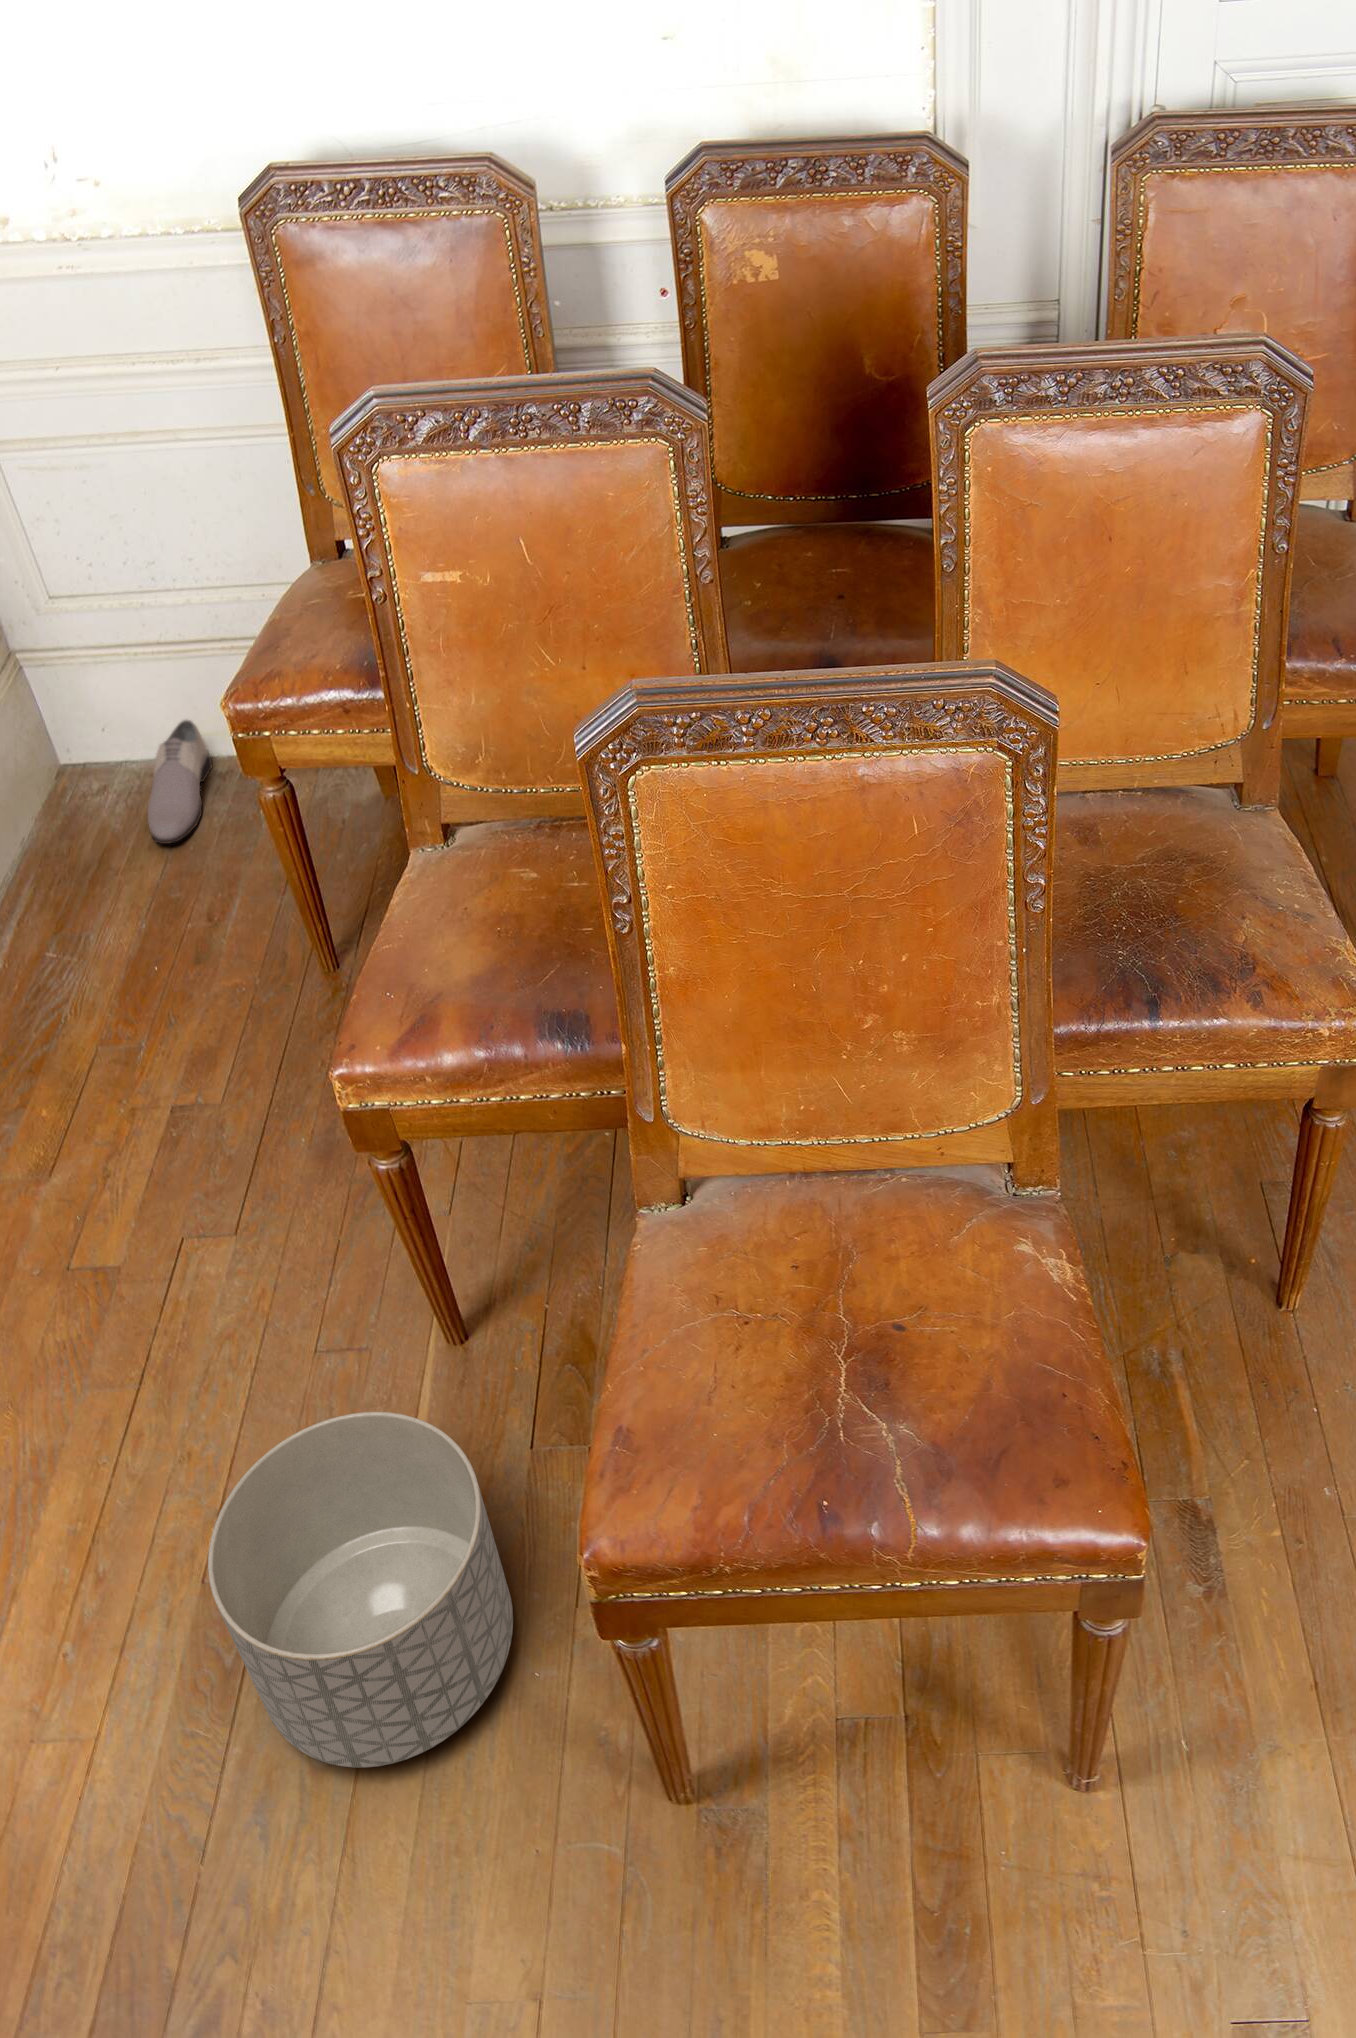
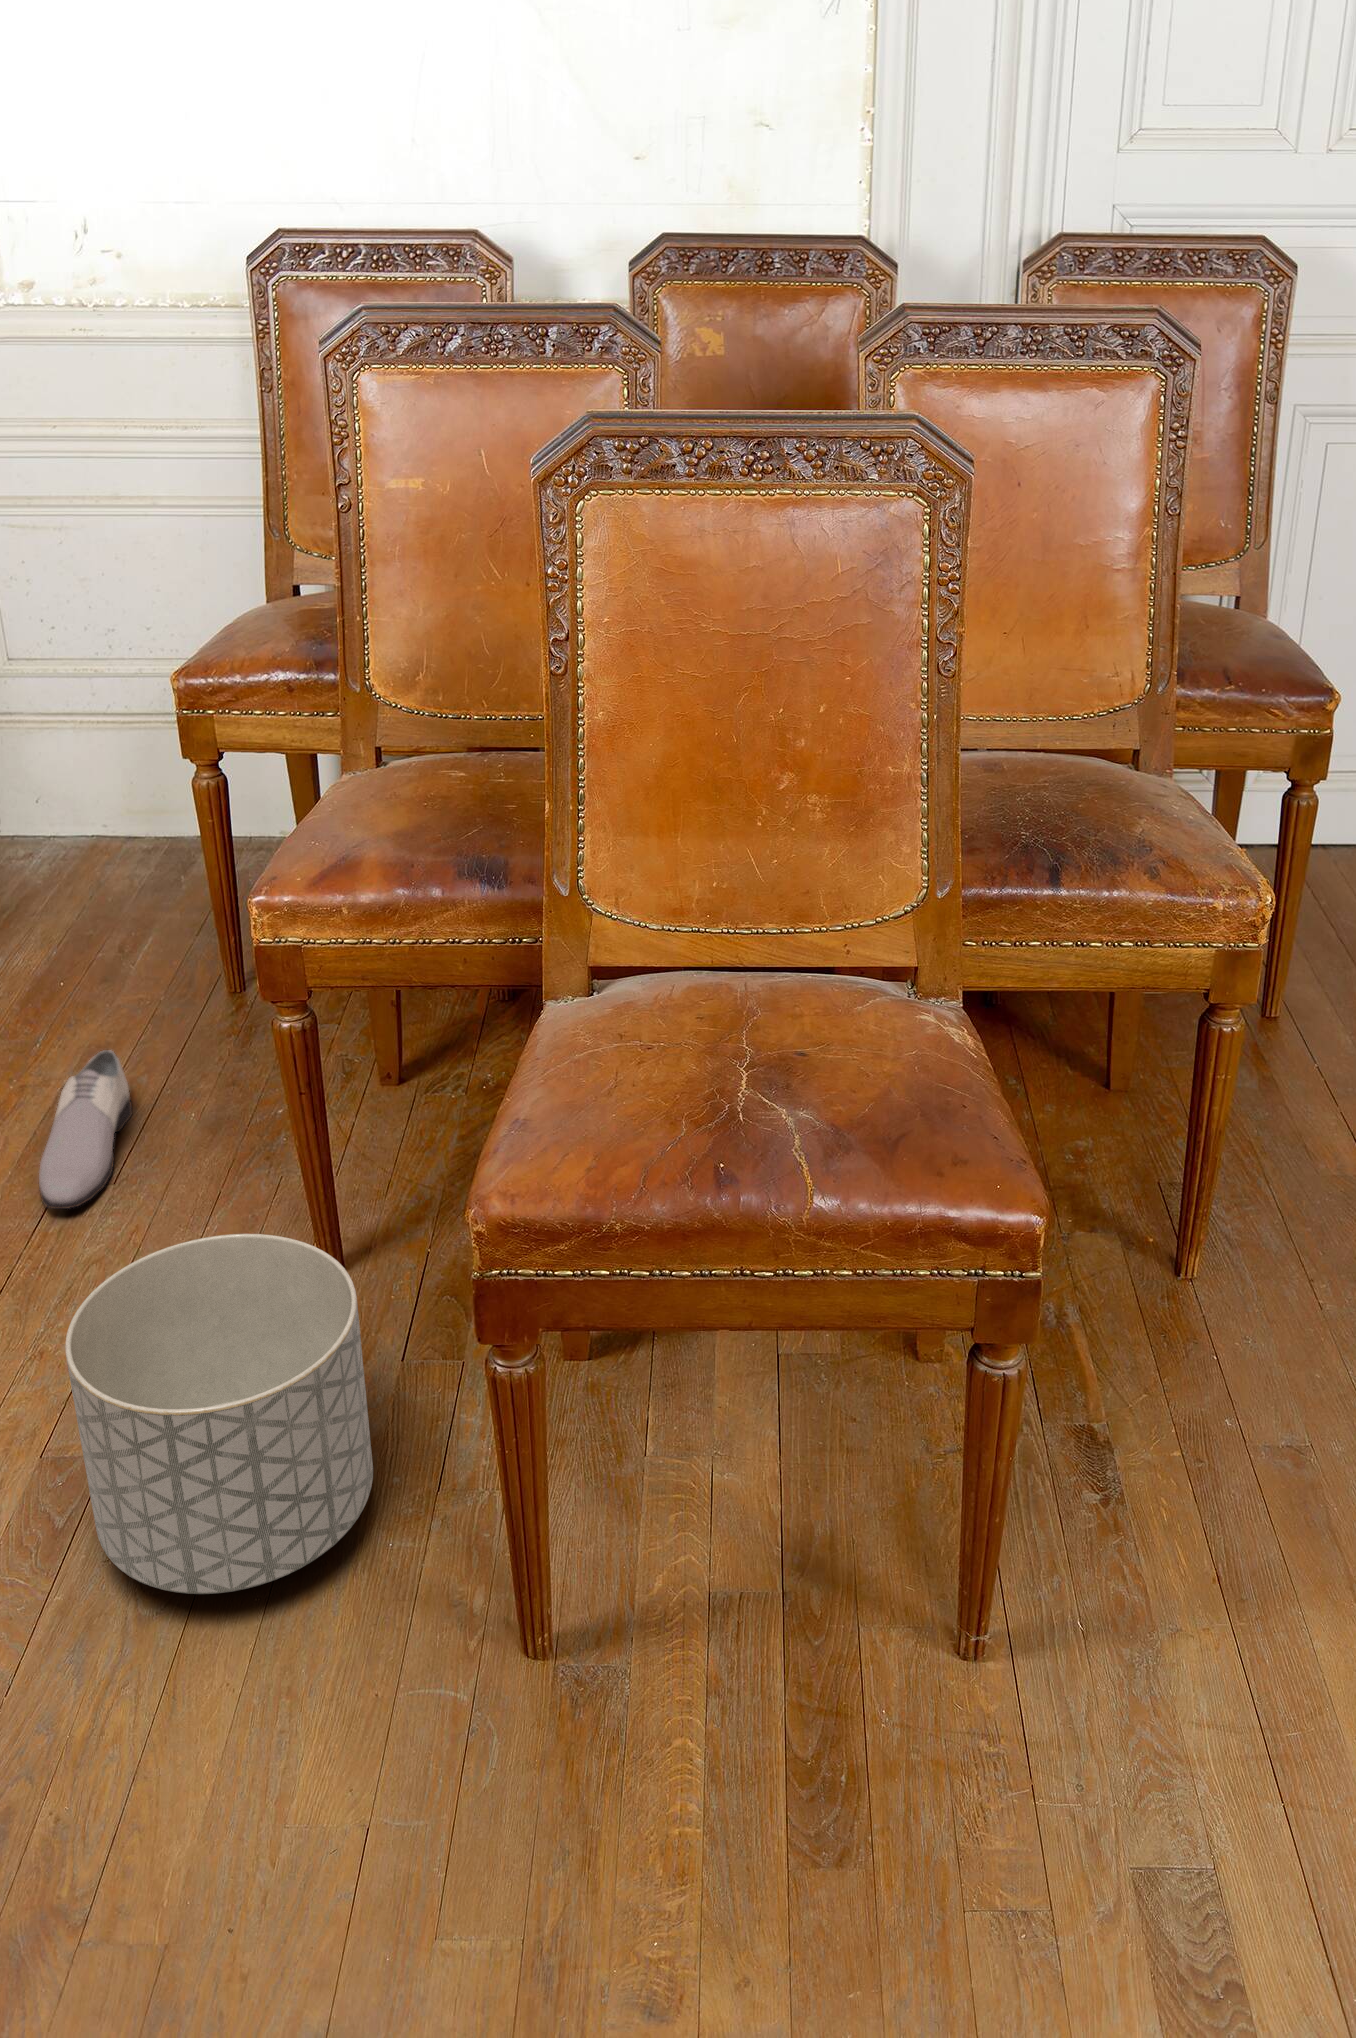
shoe: present [148,720,212,844] -> present [39,1050,132,1209]

